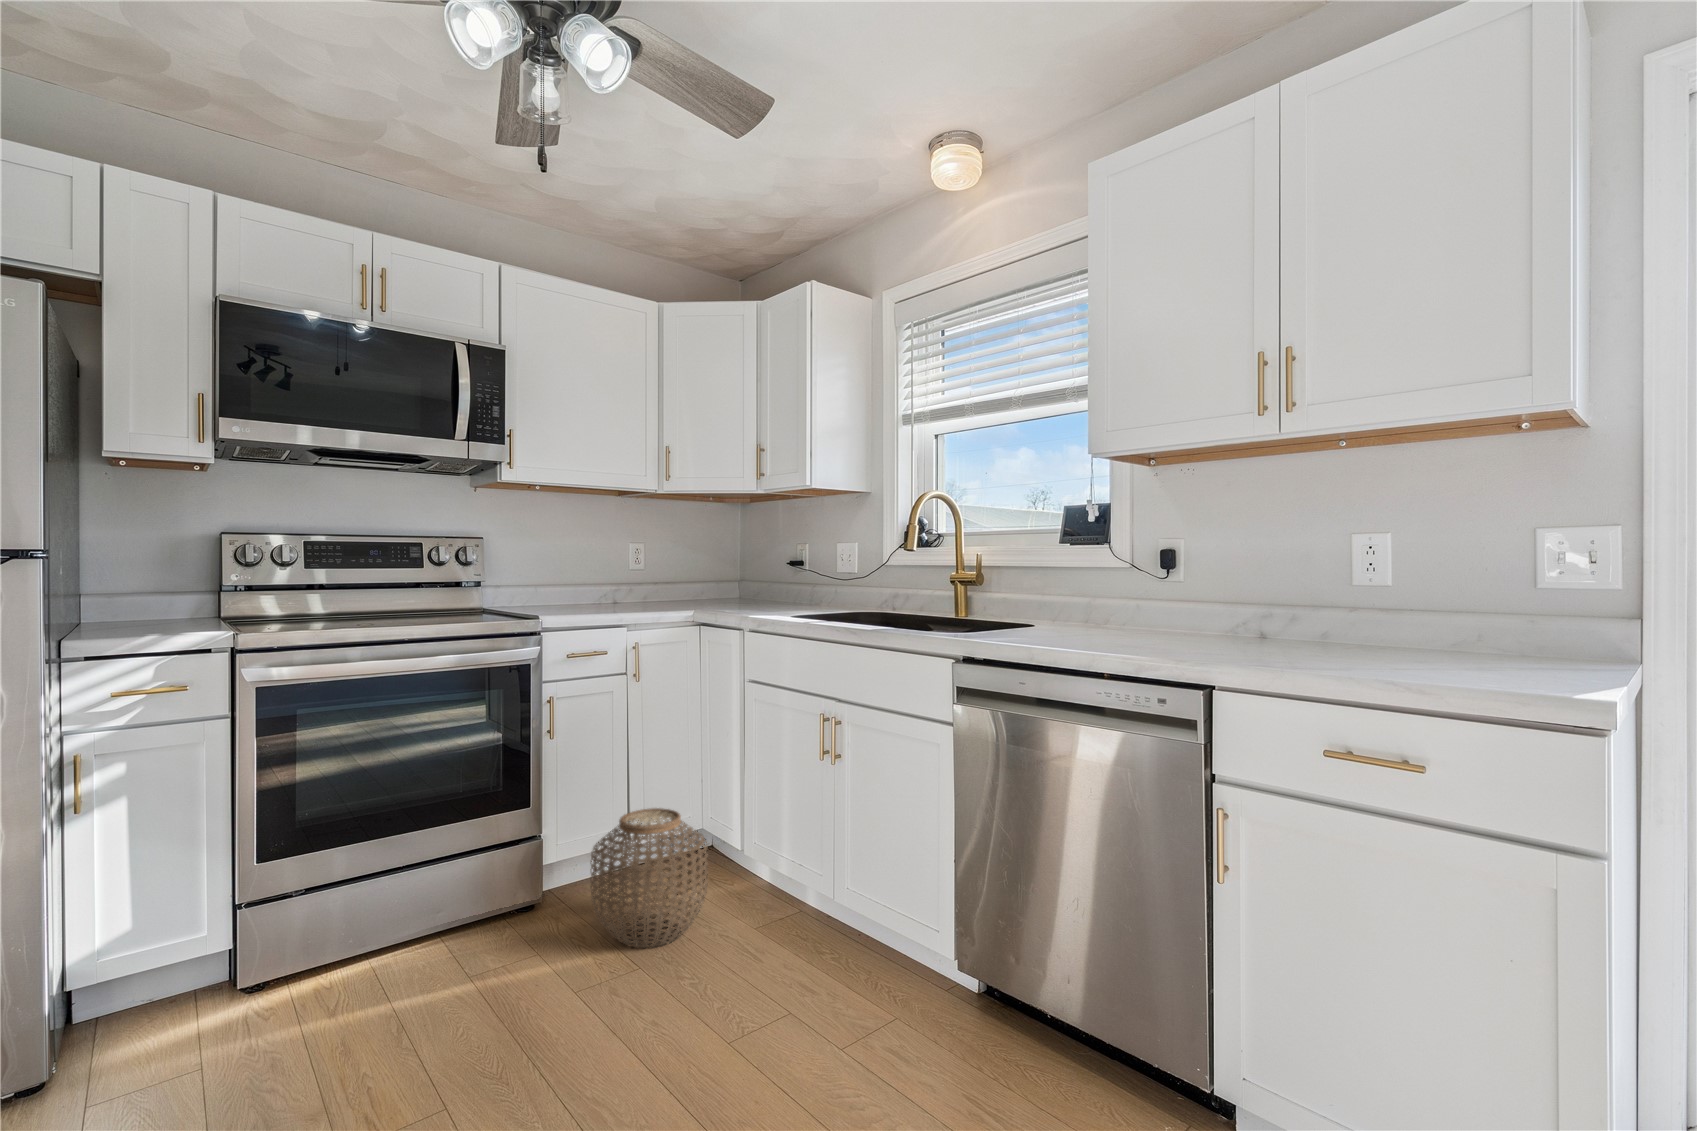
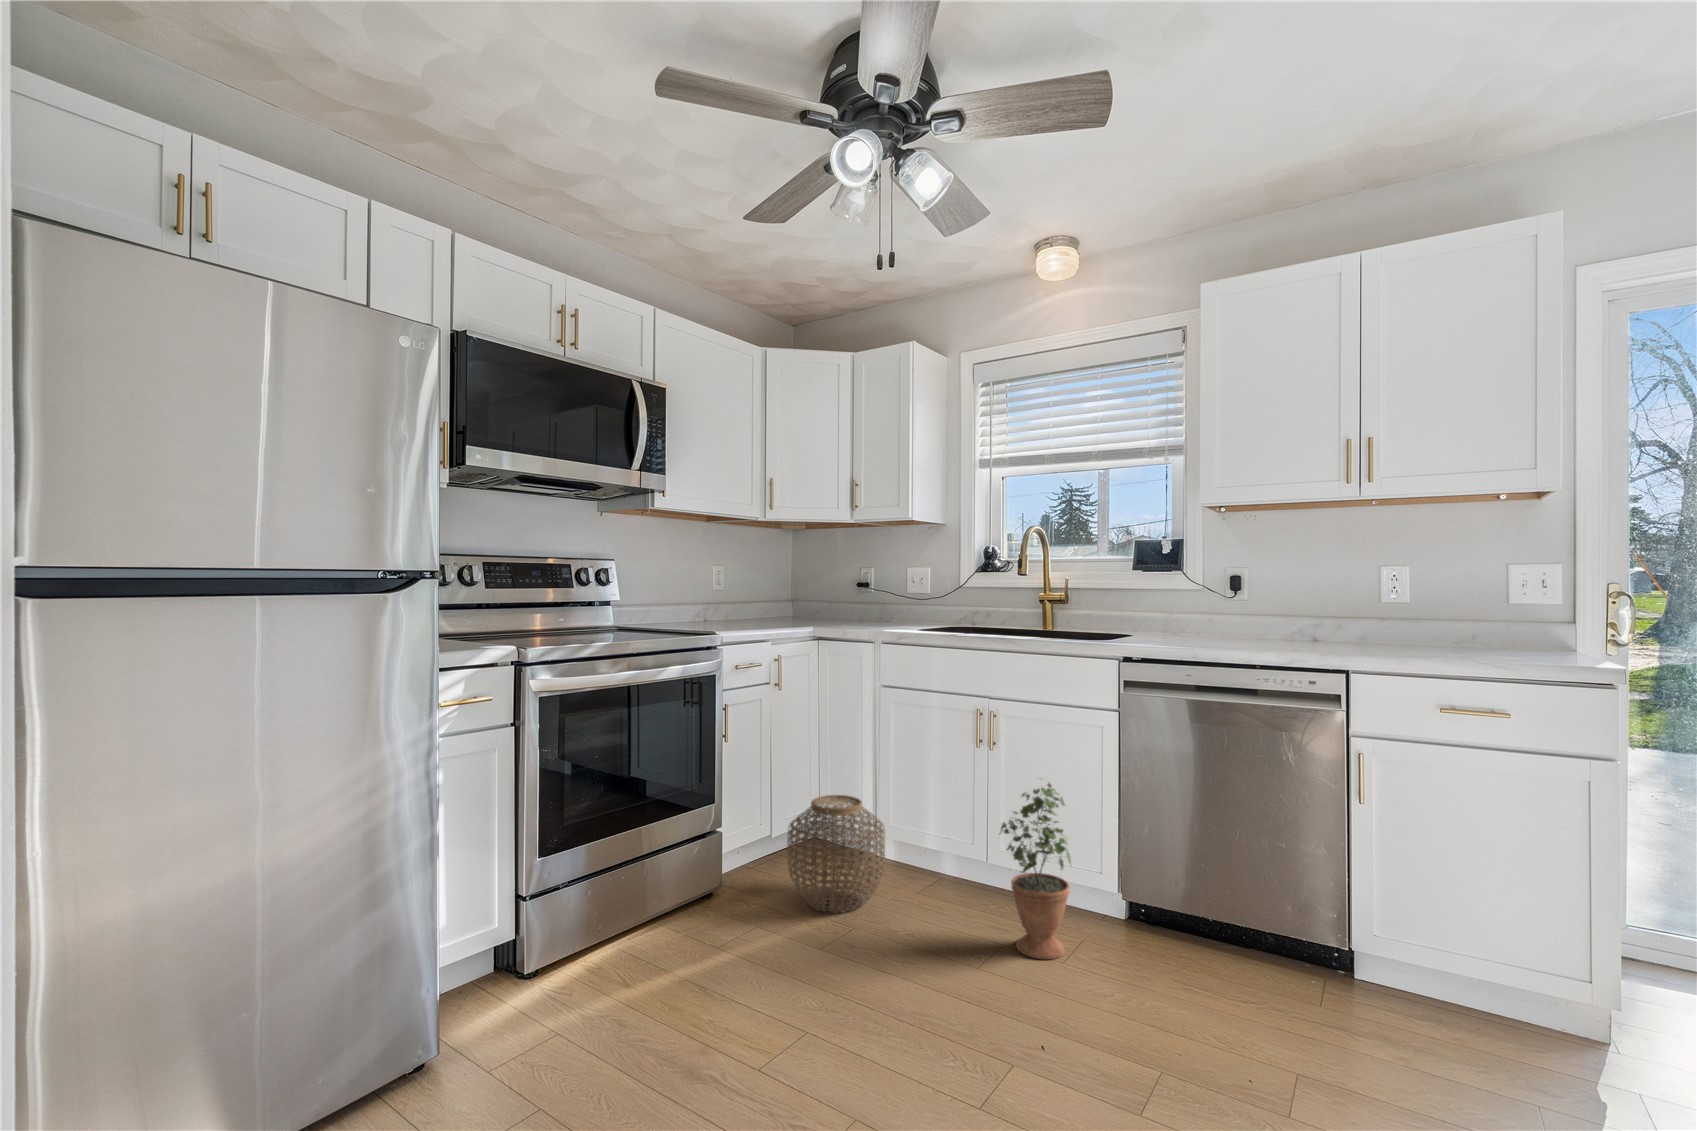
potted plant: none [770,808,863,1043] -> present [999,783,1071,959]

